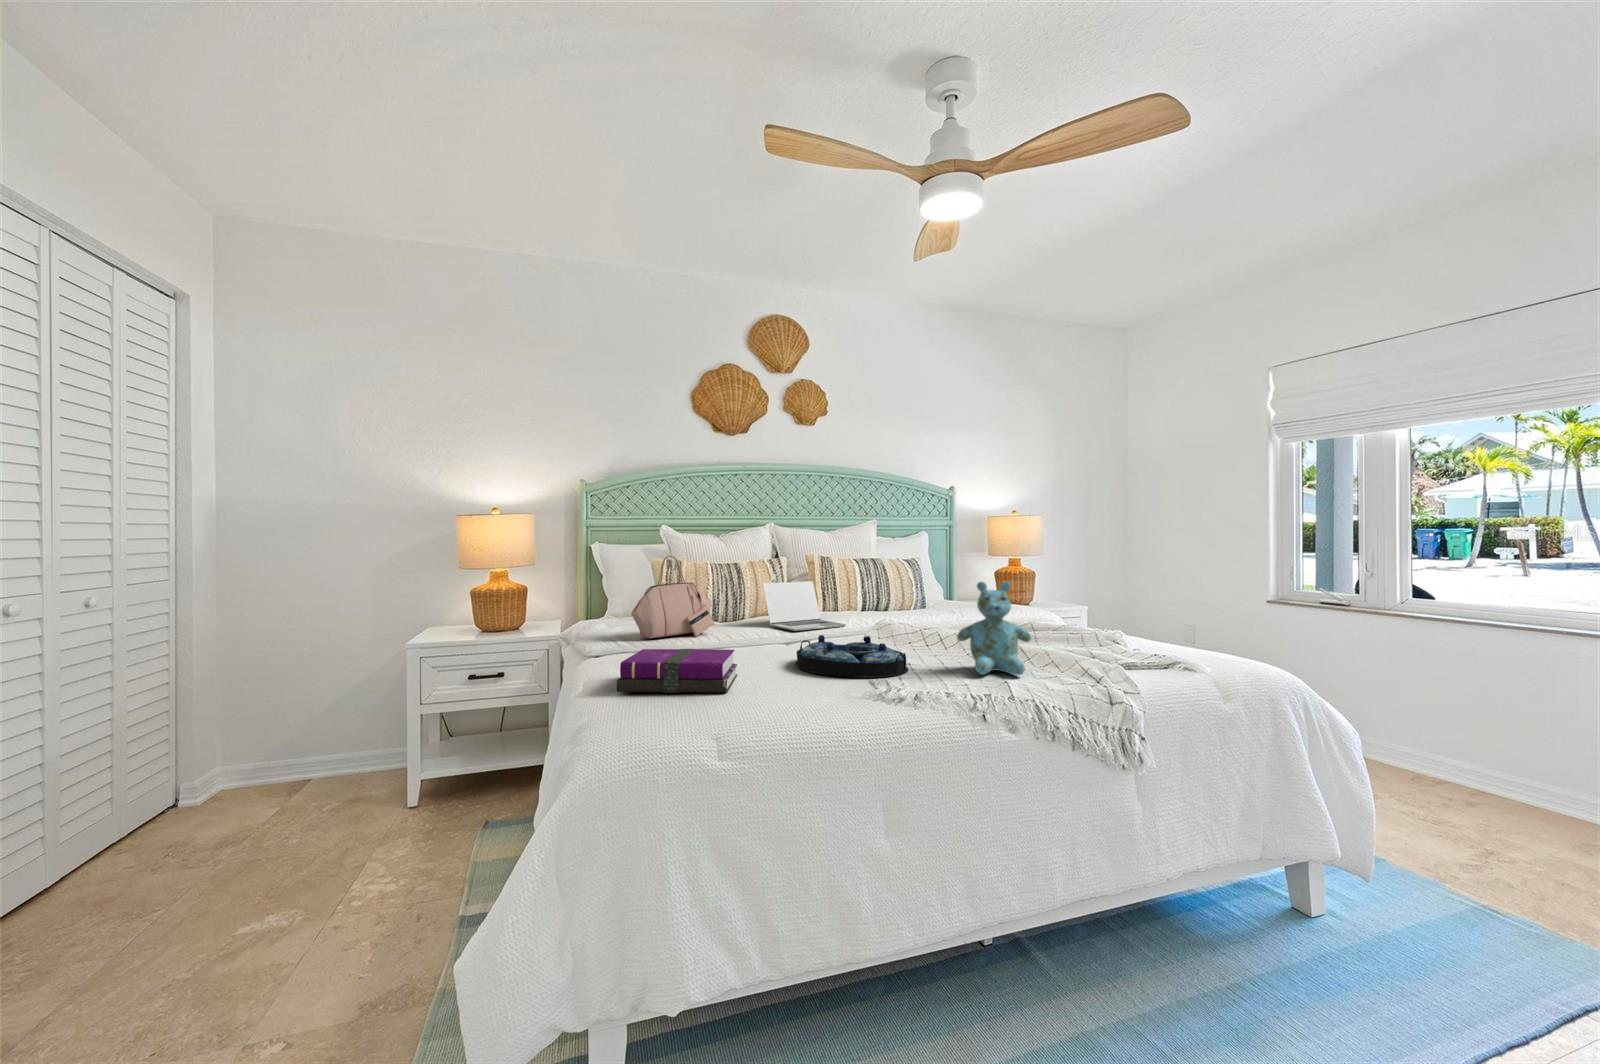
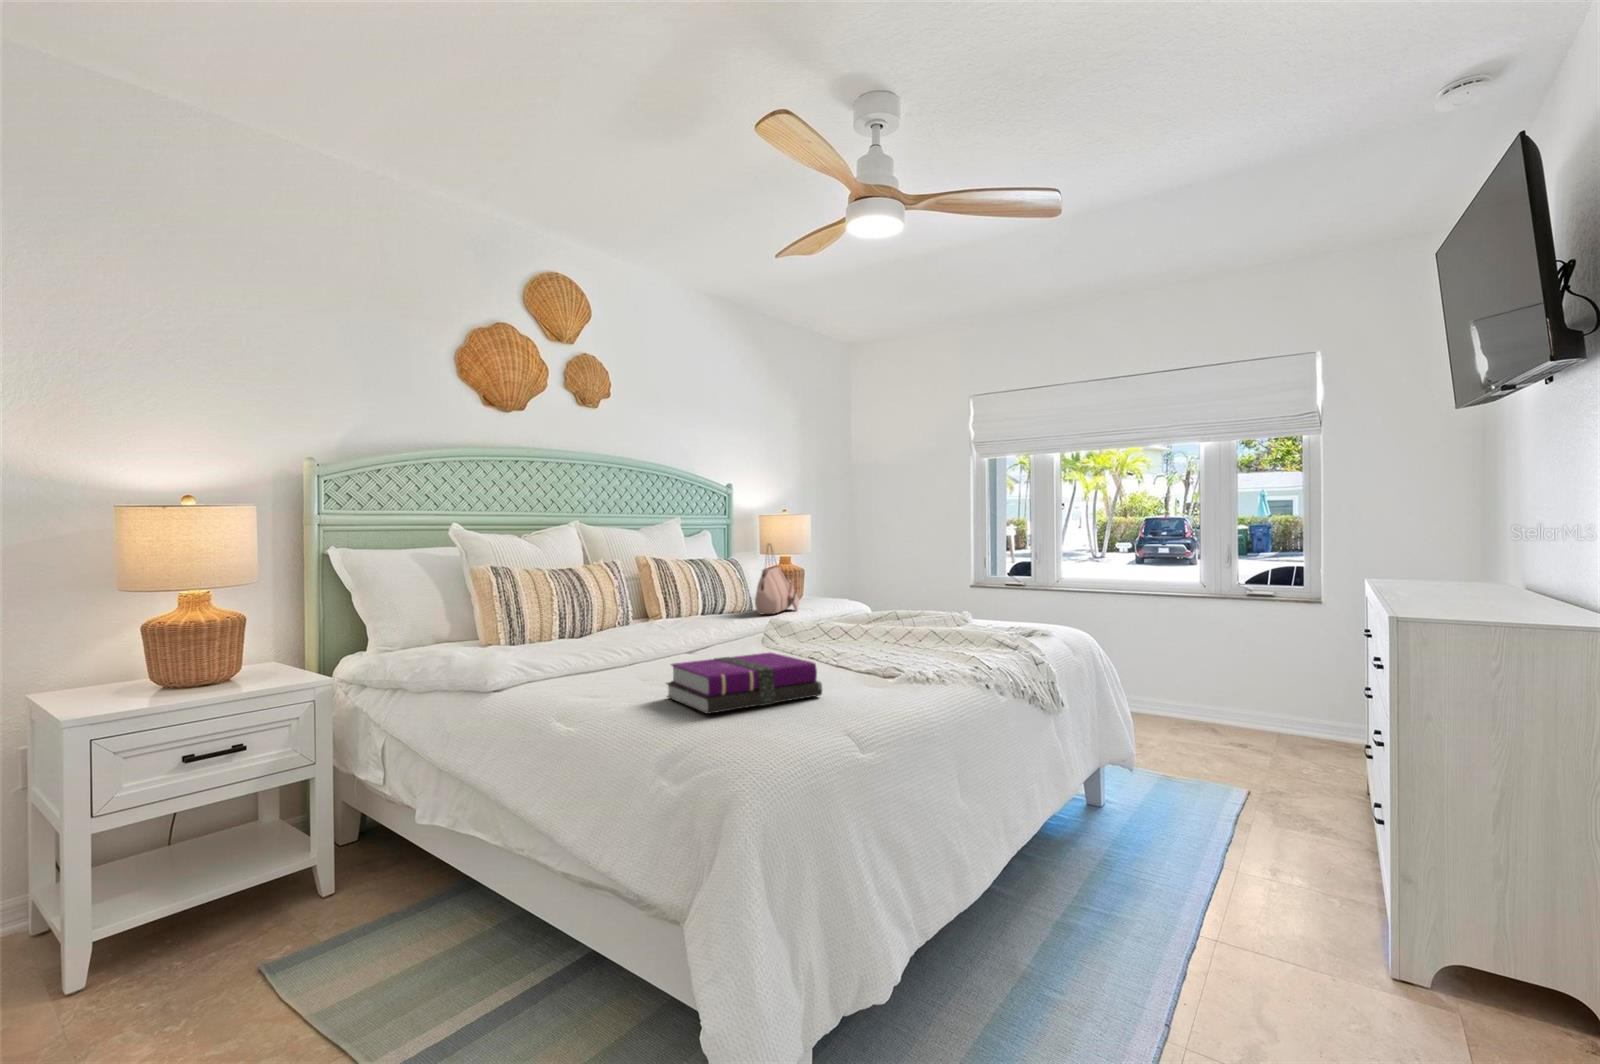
handbag: present [631,556,714,638] -> present [755,544,799,615]
laptop: present [763,581,846,631] -> none [634,584,728,639]
stuffed bear: present [957,582,1031,675] -> none [942,564,1012,650]
serving tray: present [796,635,908,677] -> none [791,628,918,668]

